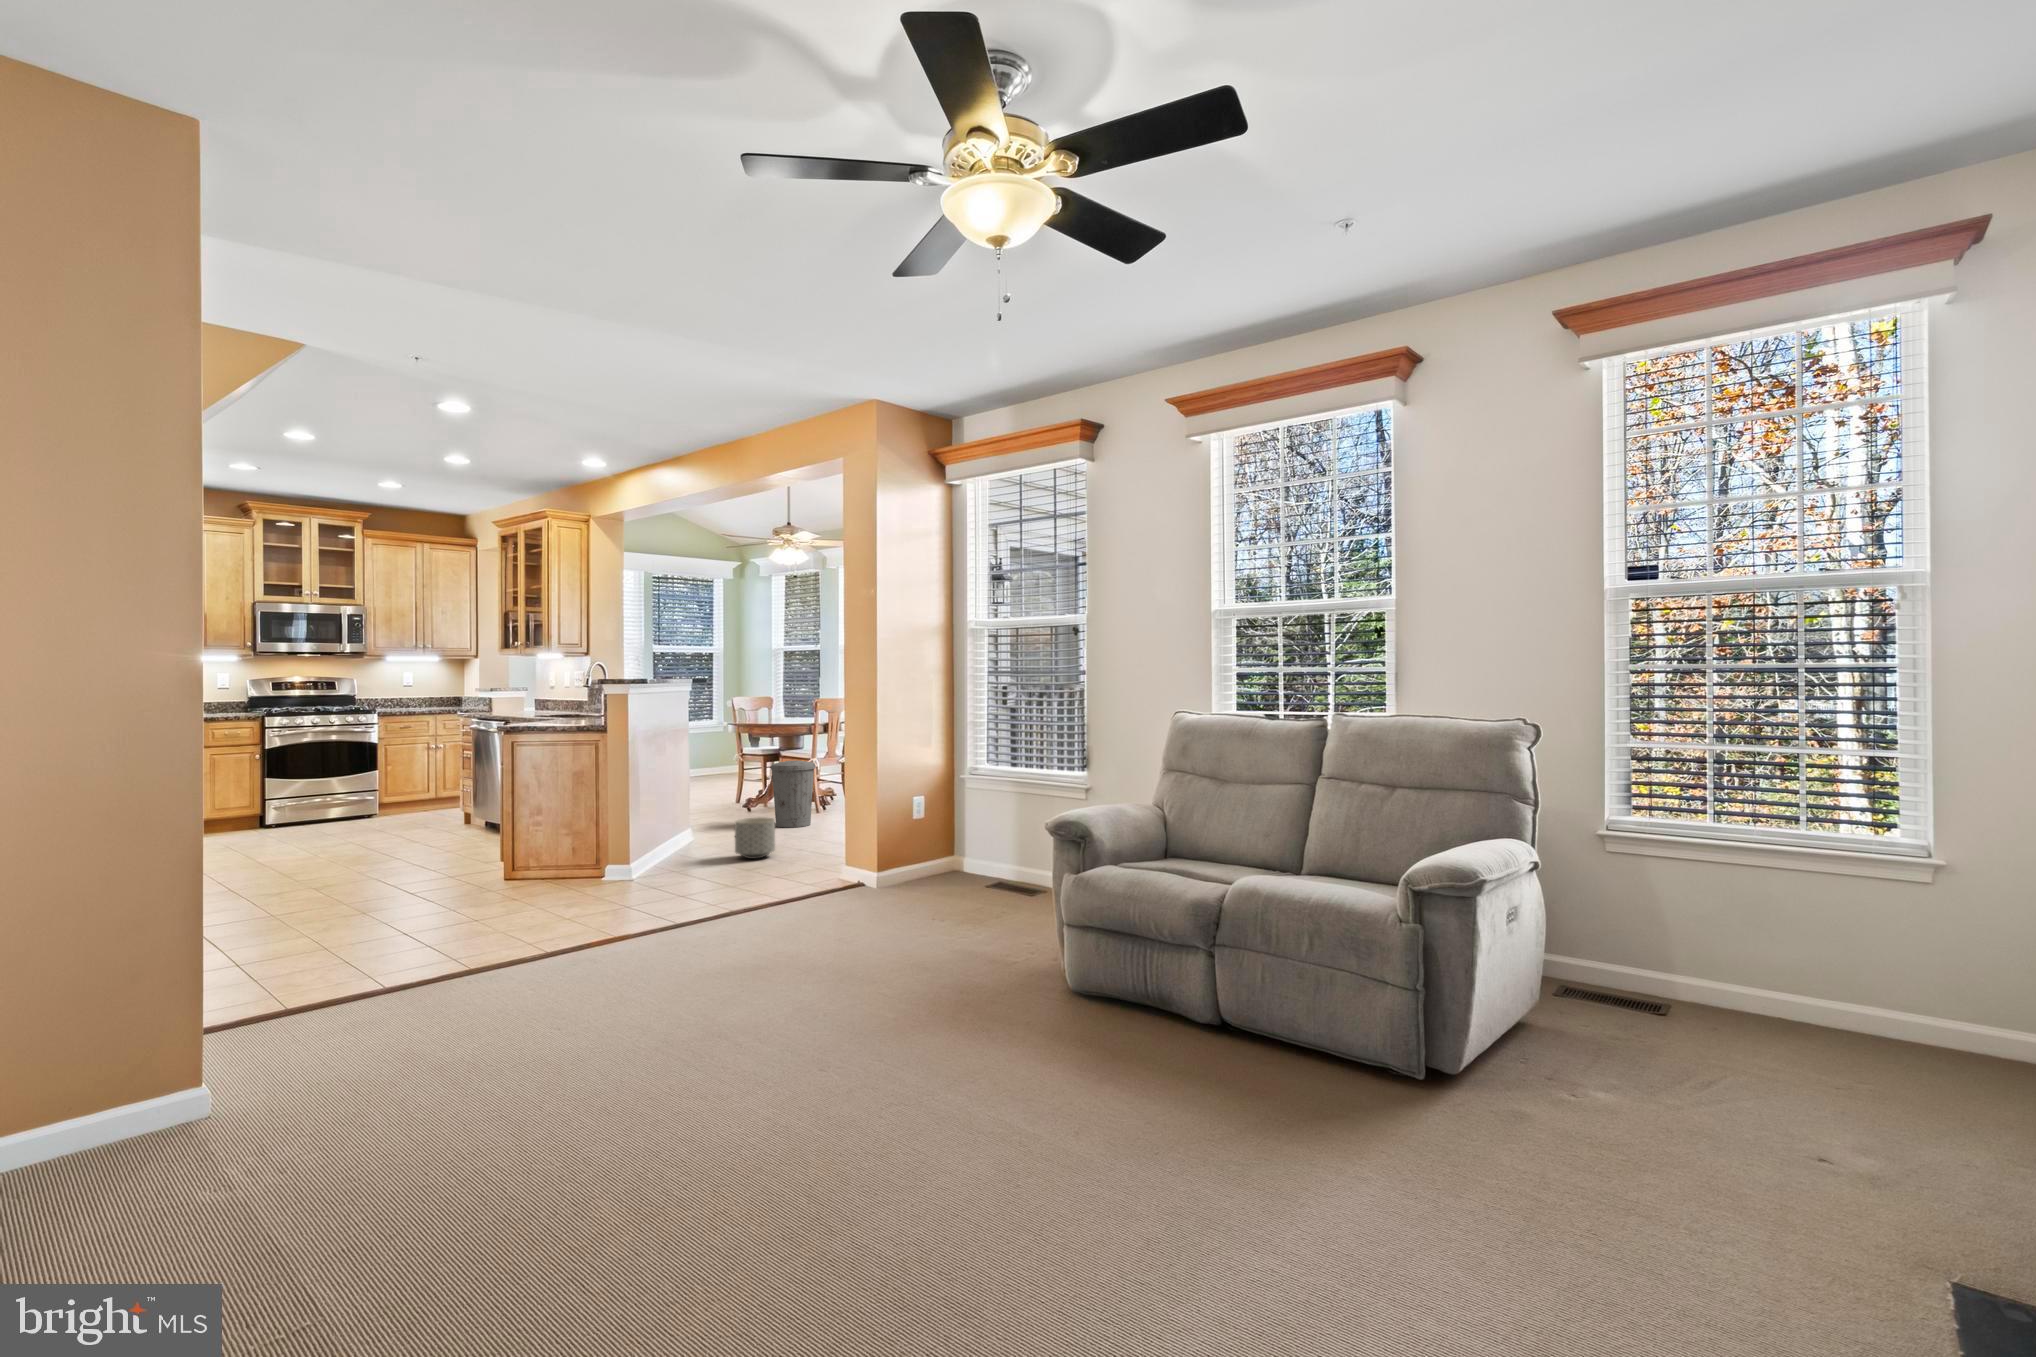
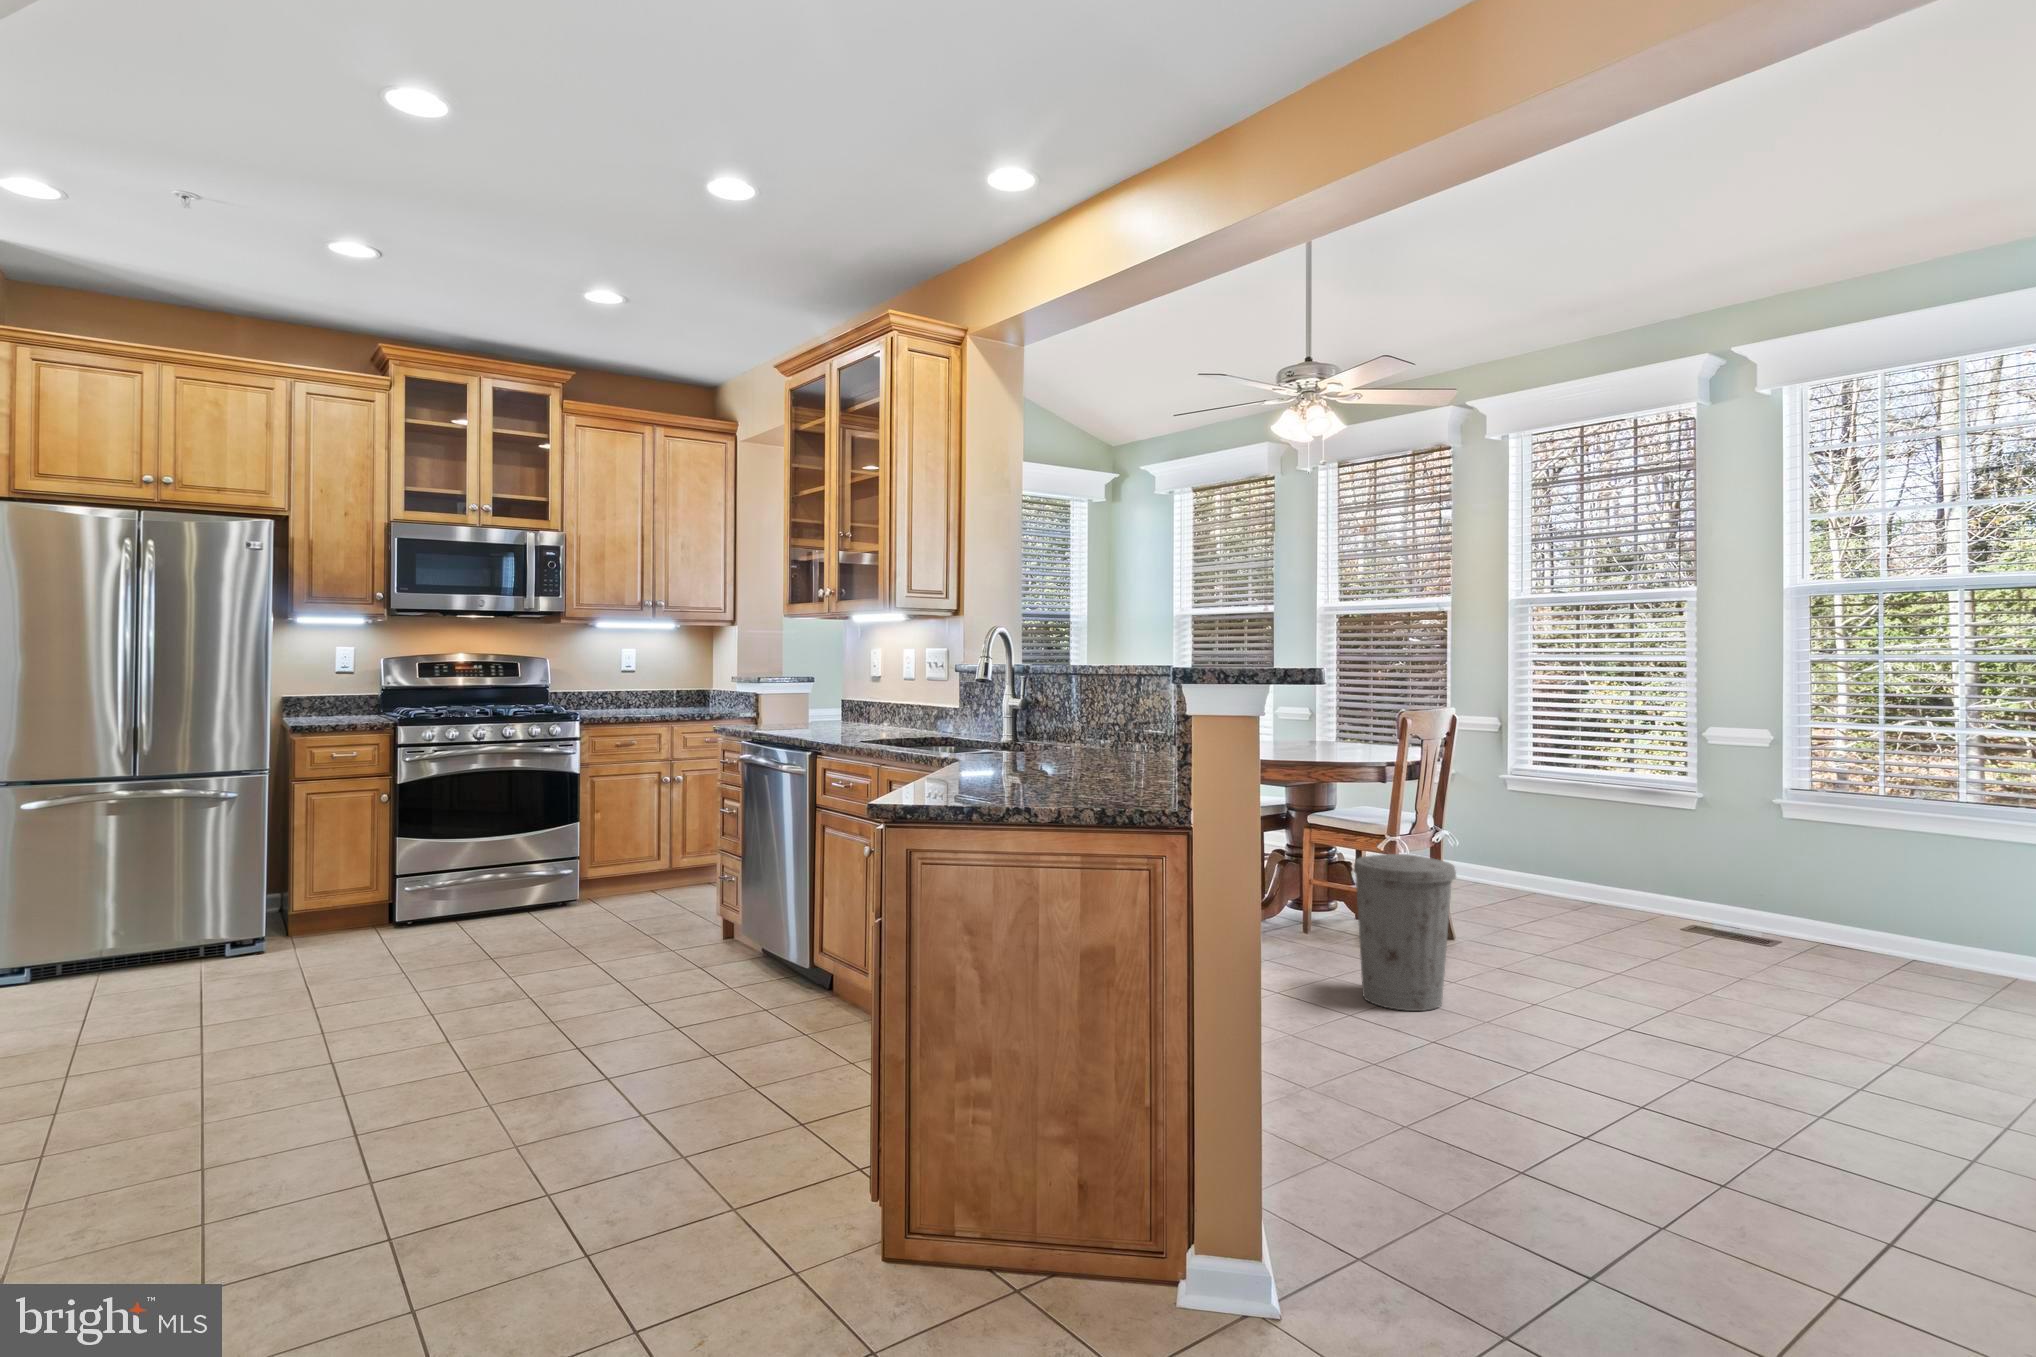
planter: present [735,817,775,859] -> none [1452,1056,1573,1190]

